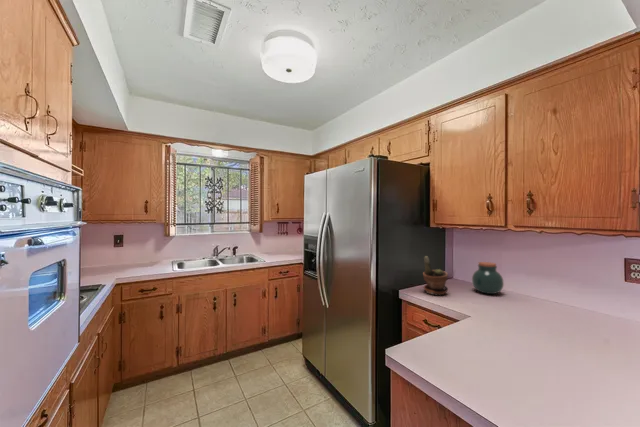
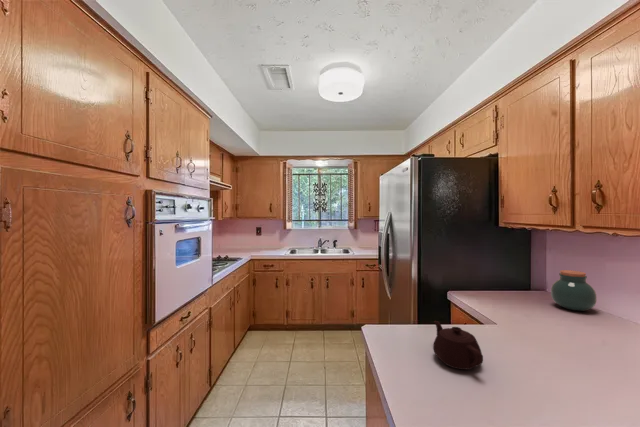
potted plant: present [423,256,448,295] -> none [478,257,510,301]
teapot: none [459,327,541,375] -> present [433,321,483,370]

